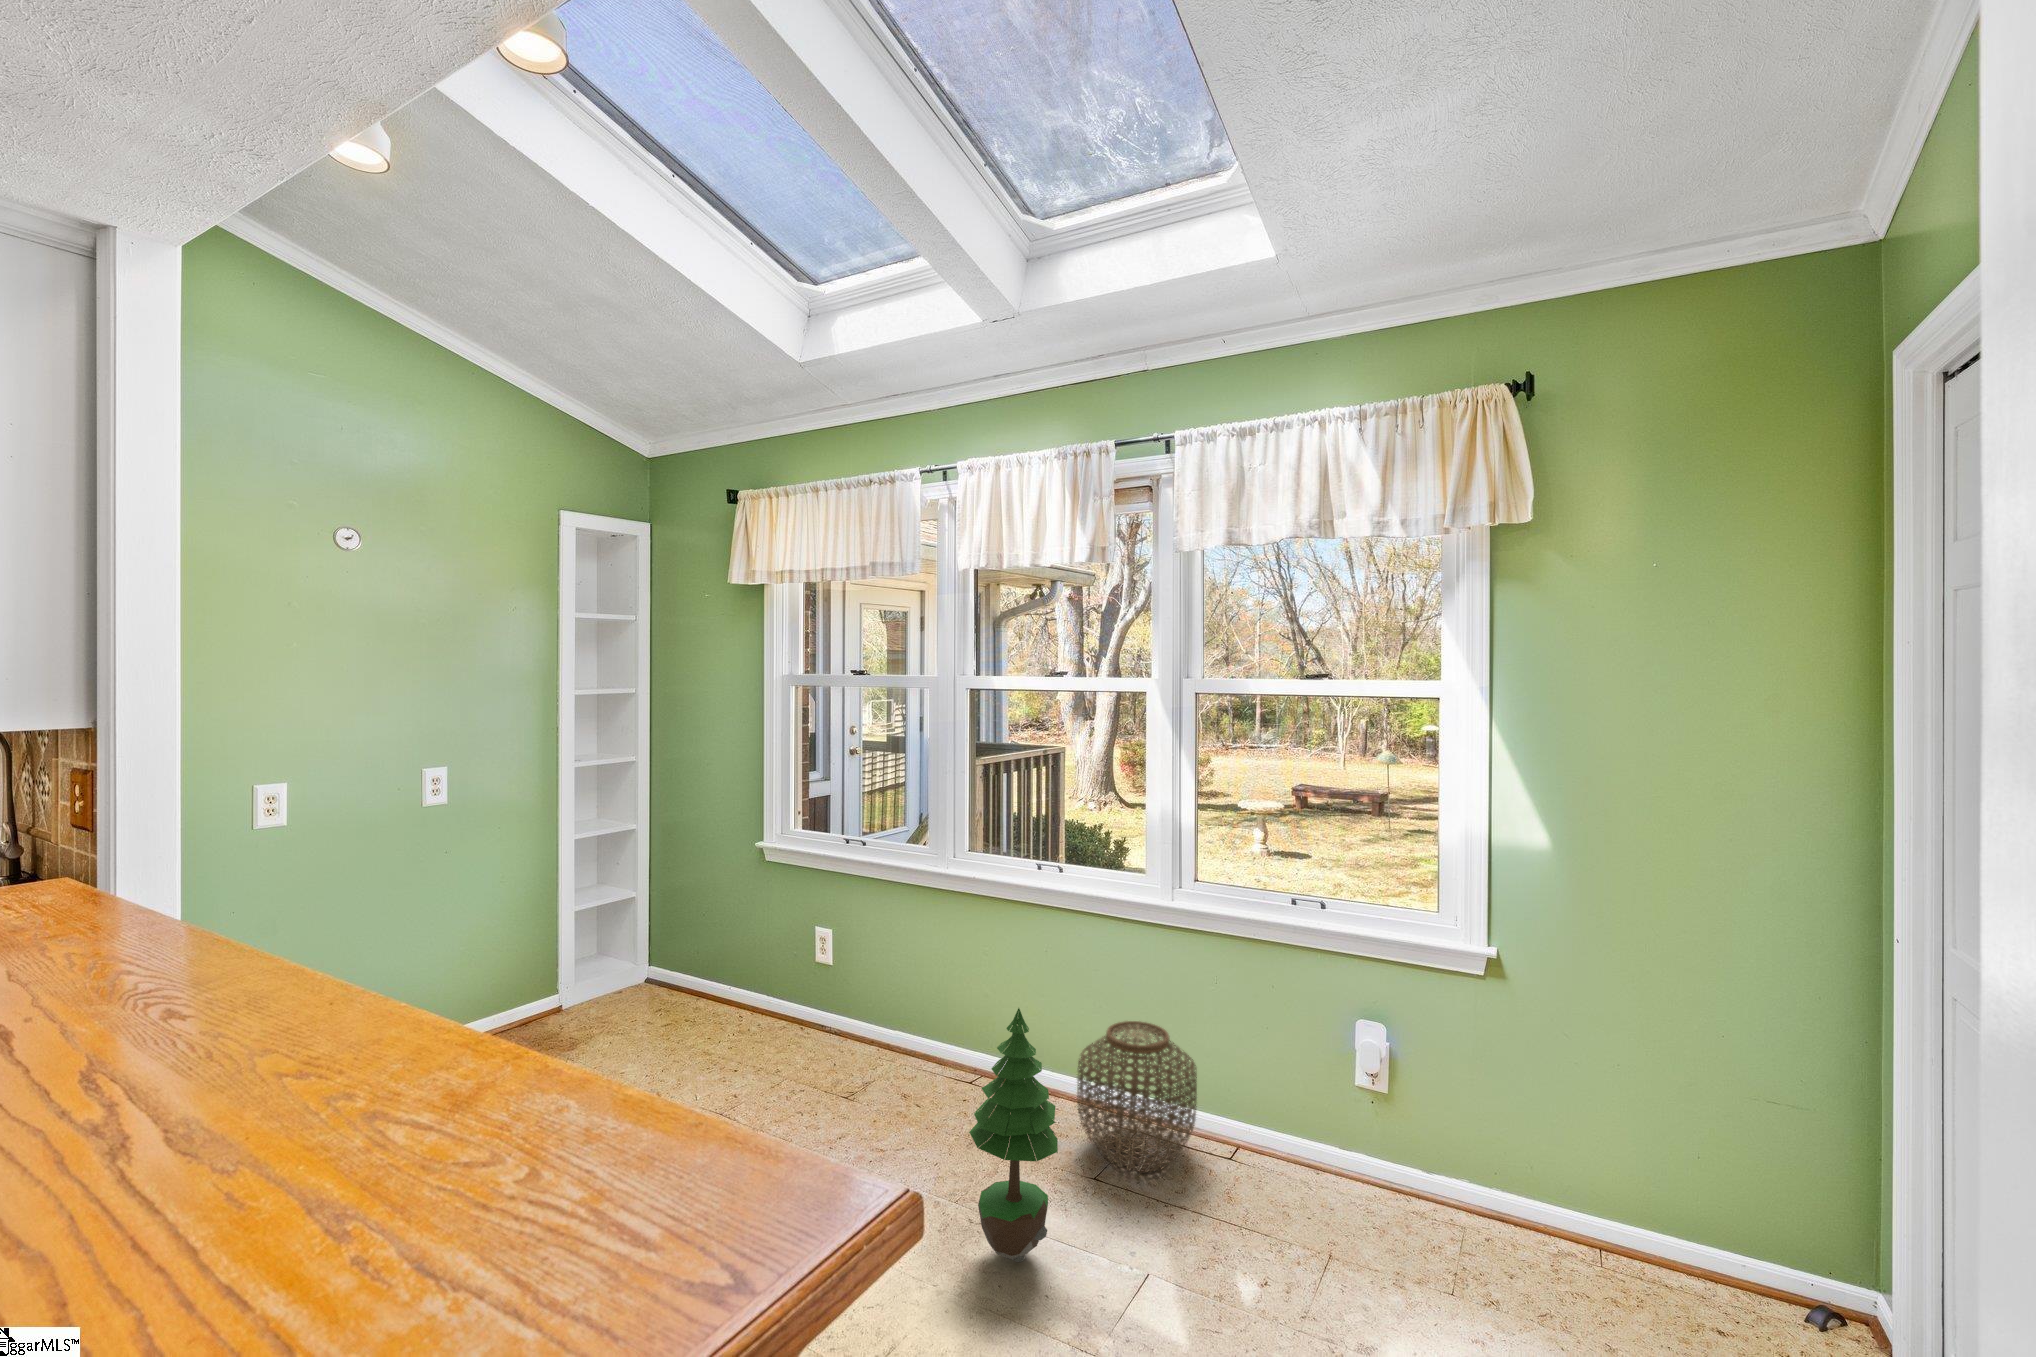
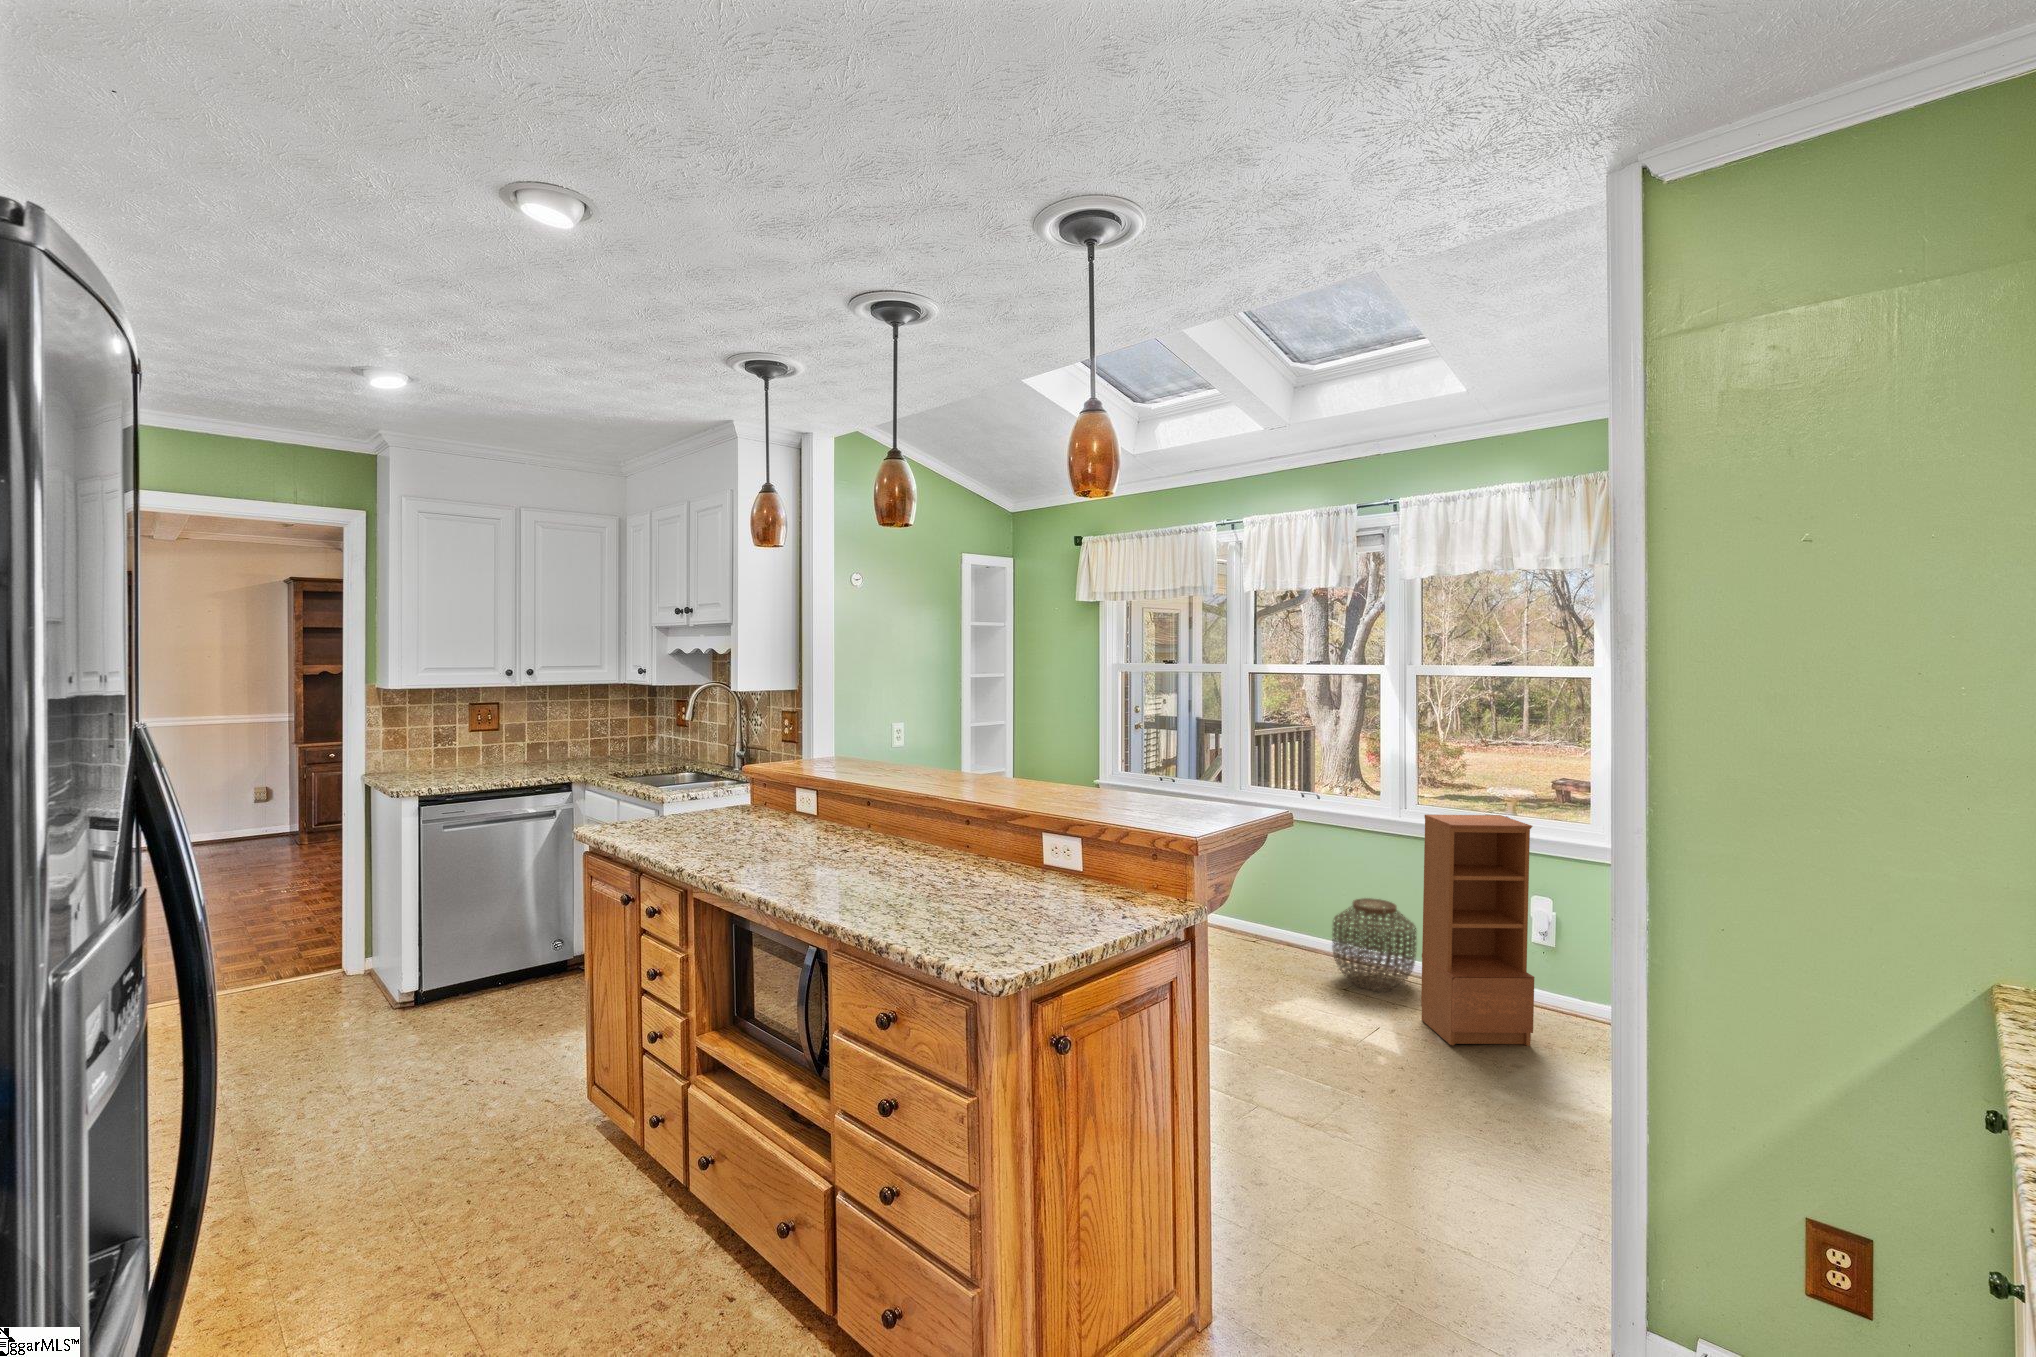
bookcase: none [1212,906,1389,1307] -> present [1421,814,1535,1046]
potted tree: present [969,1008,1058,1262] -> none [1263,866,1319,1017]

